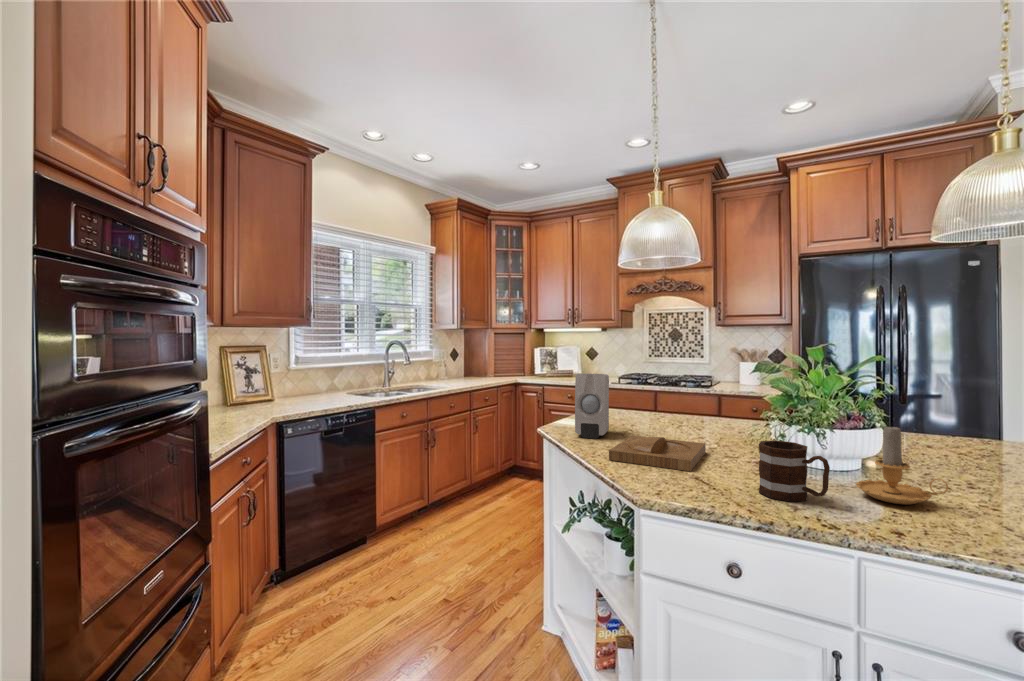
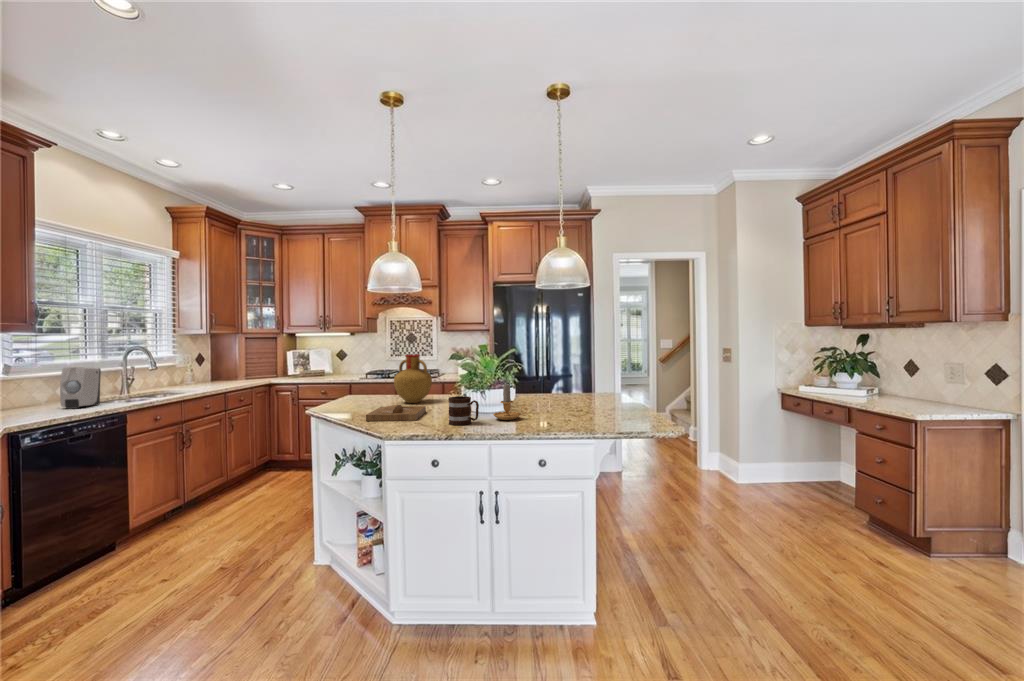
vase: none [652,358,712,431] -> present [394,354,432,403]
soap dispenser: present [575,373,609,439] -> present [60,367,101,409]

